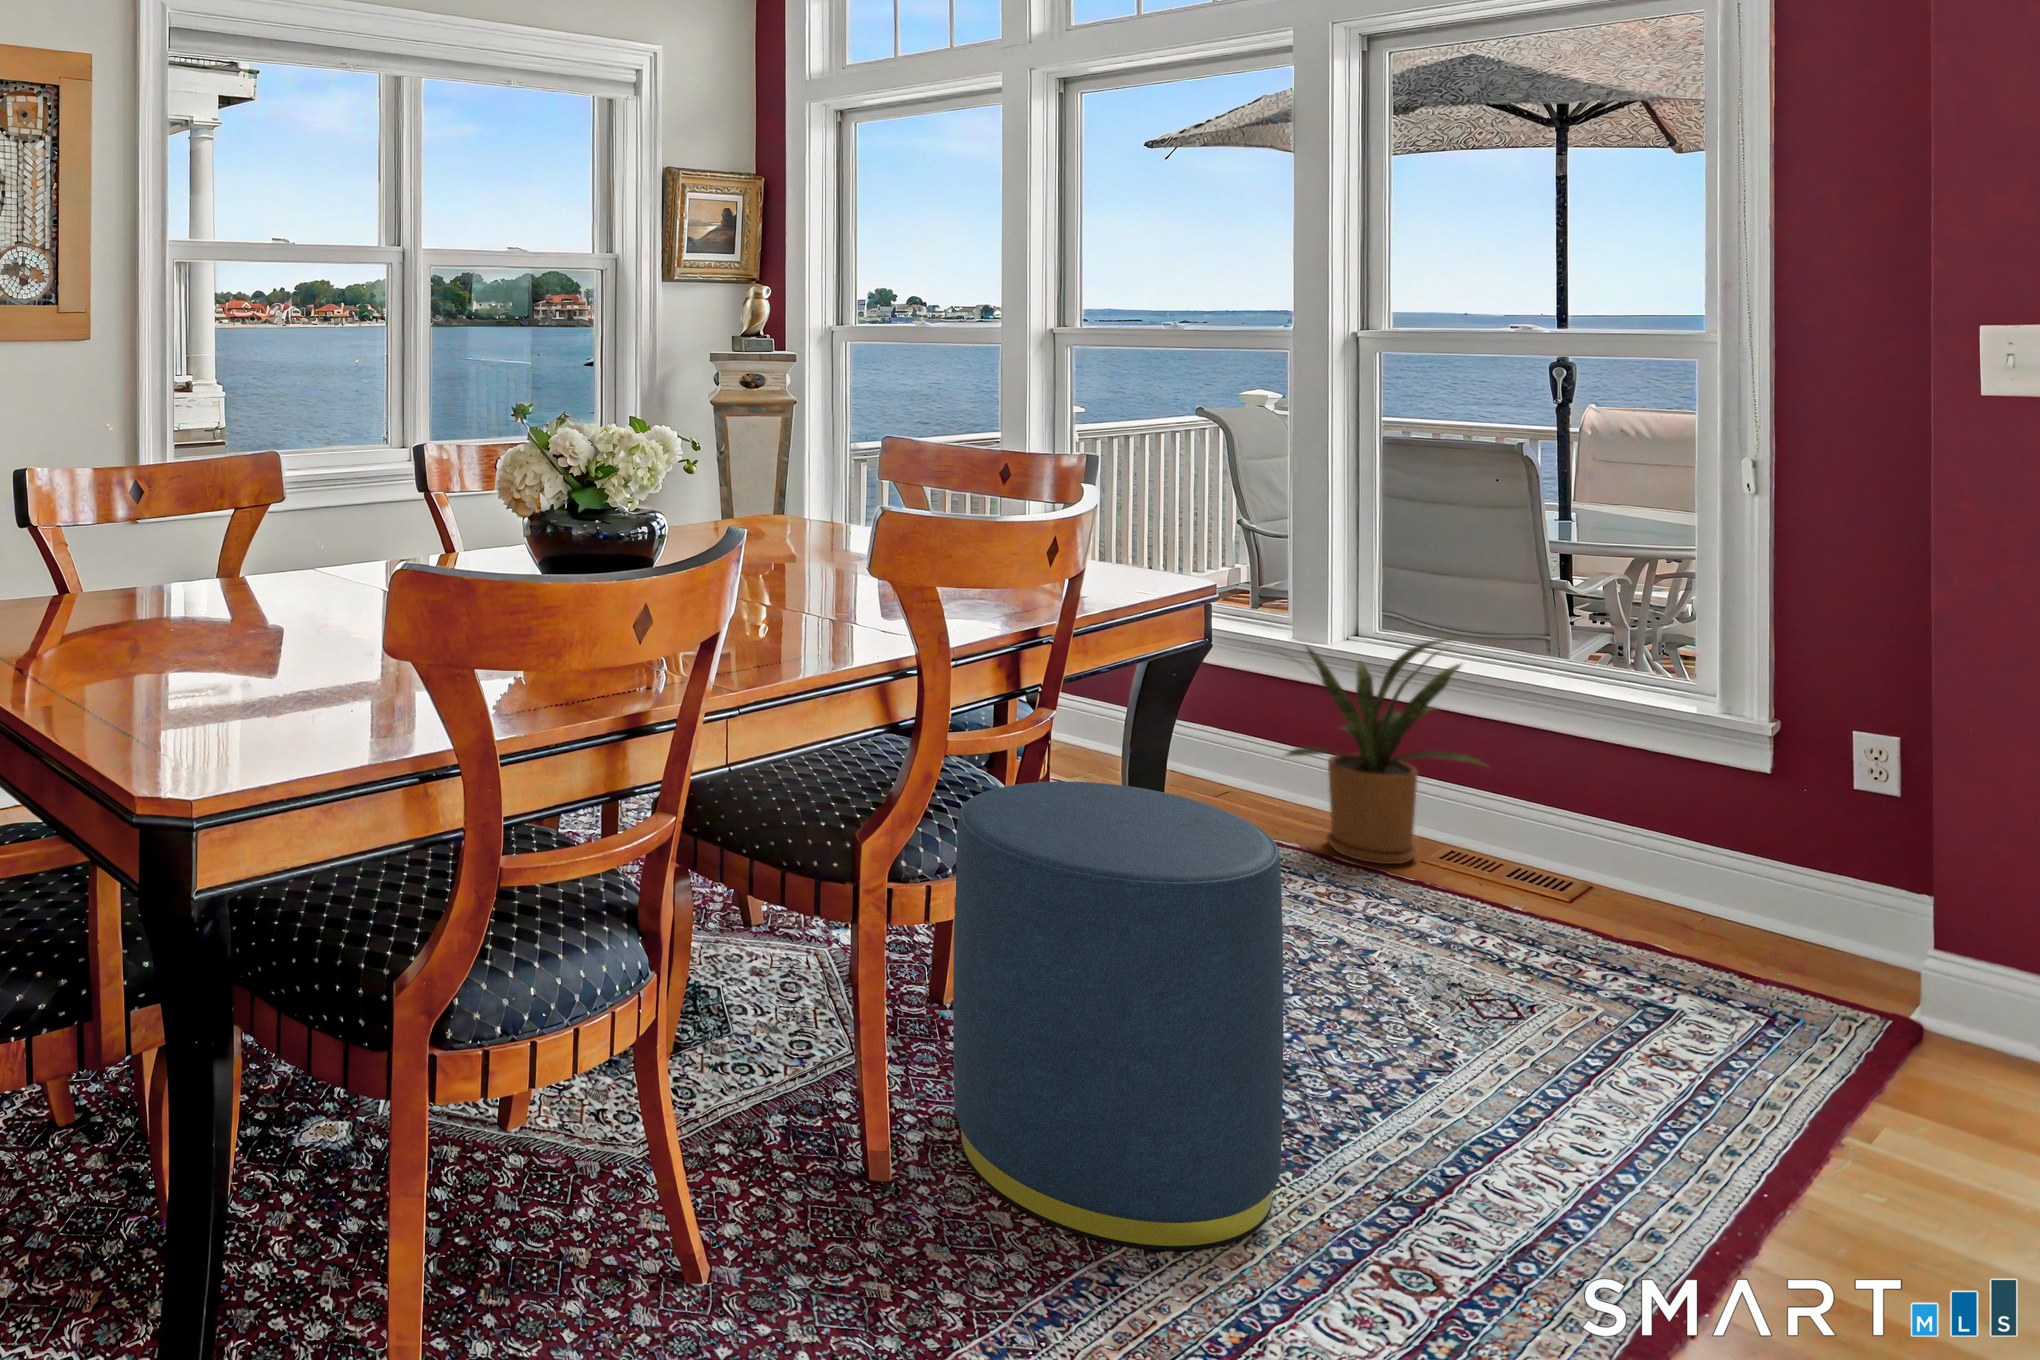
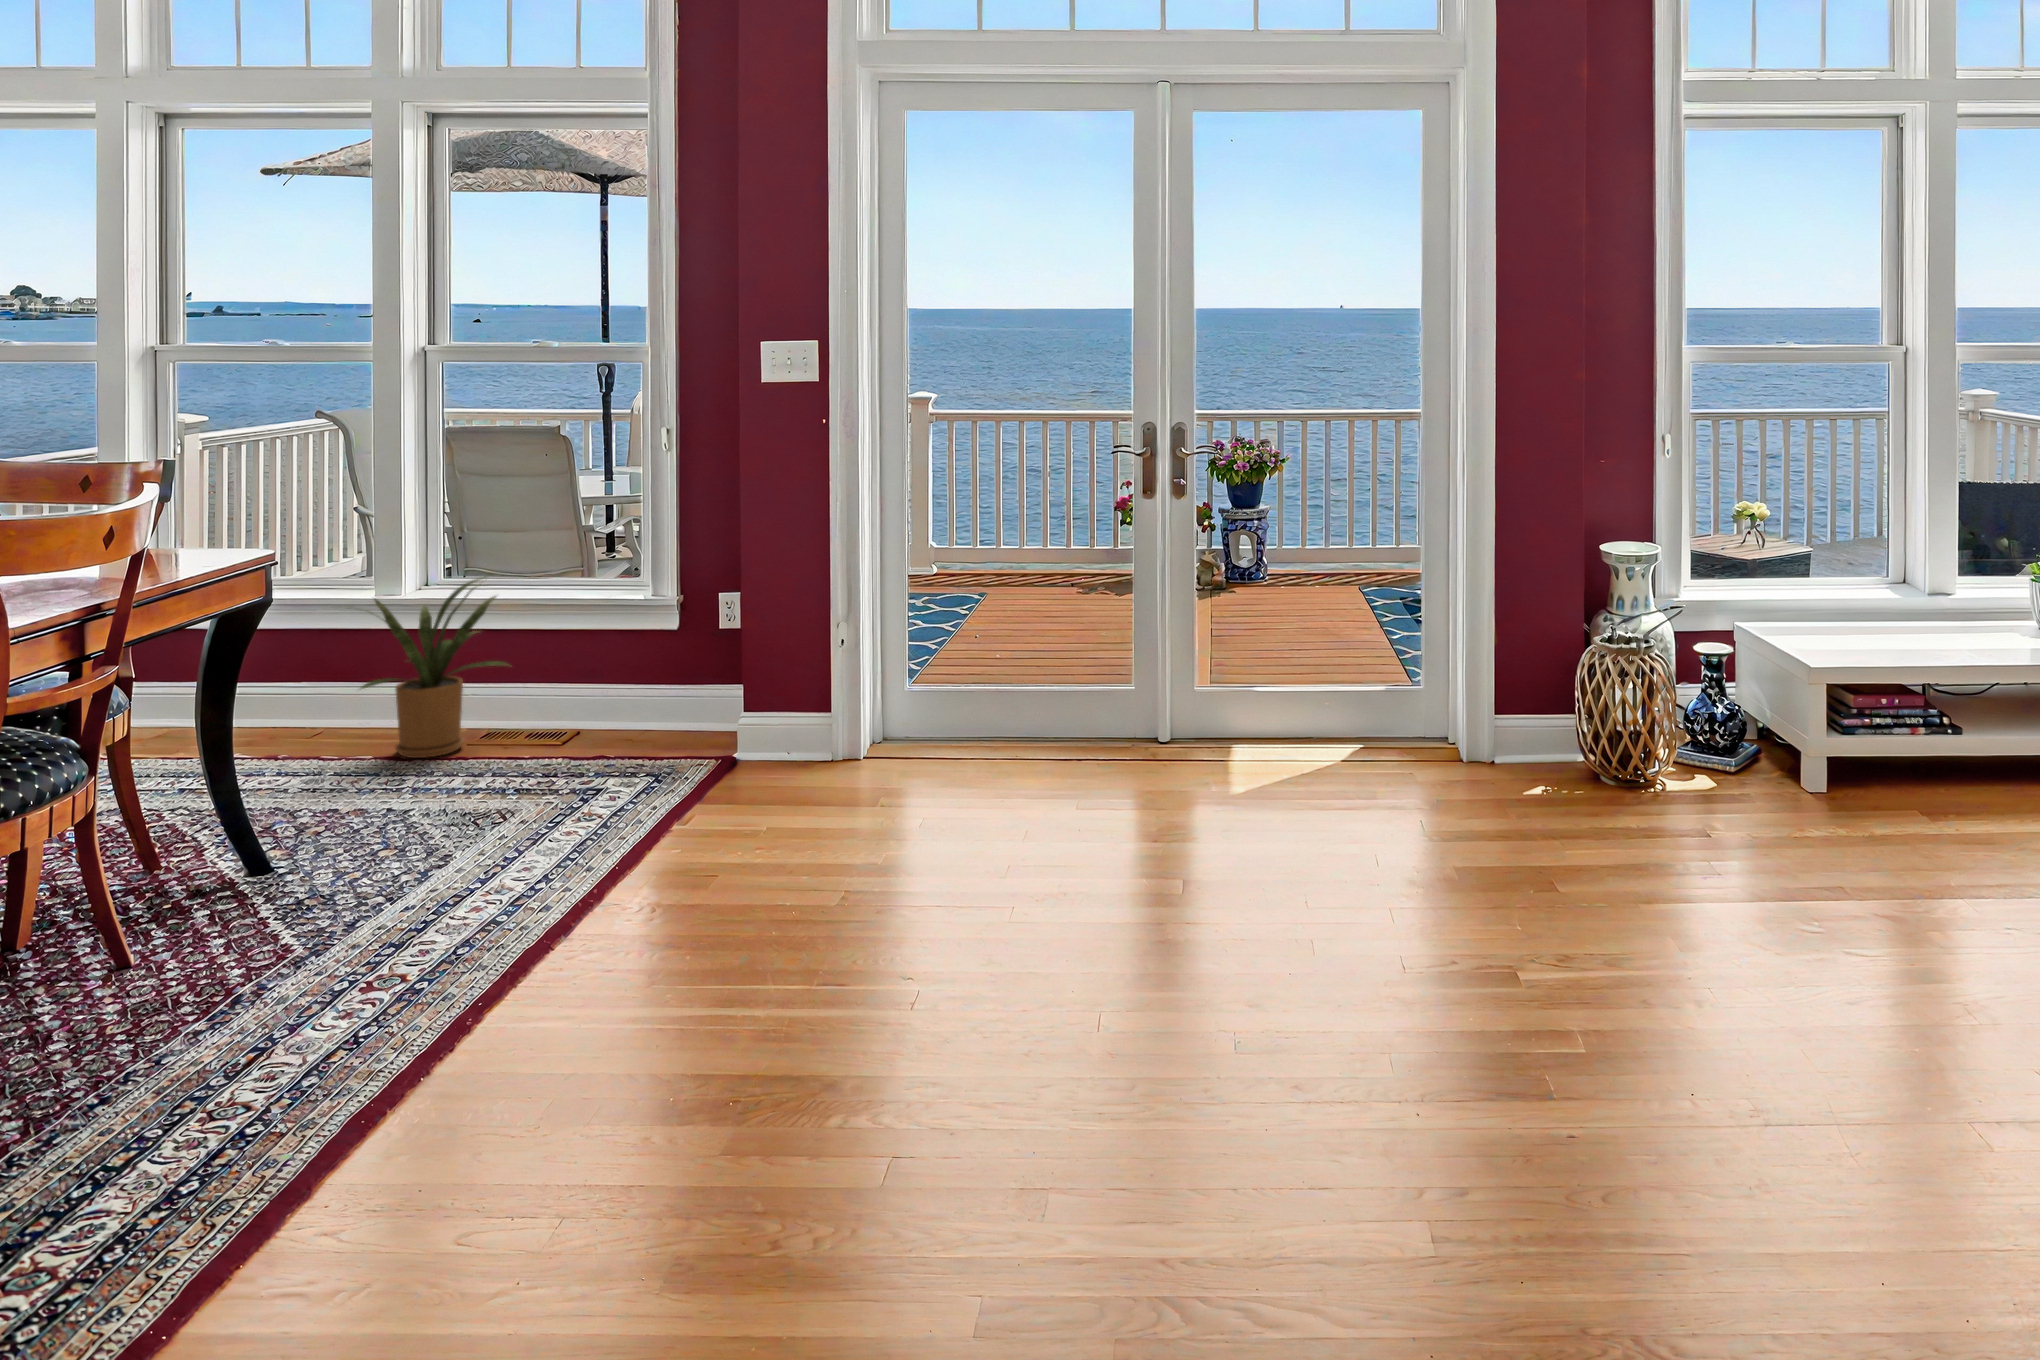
ottoman: present [953,781,1284,1250] -> none [20,713,299,1049]

